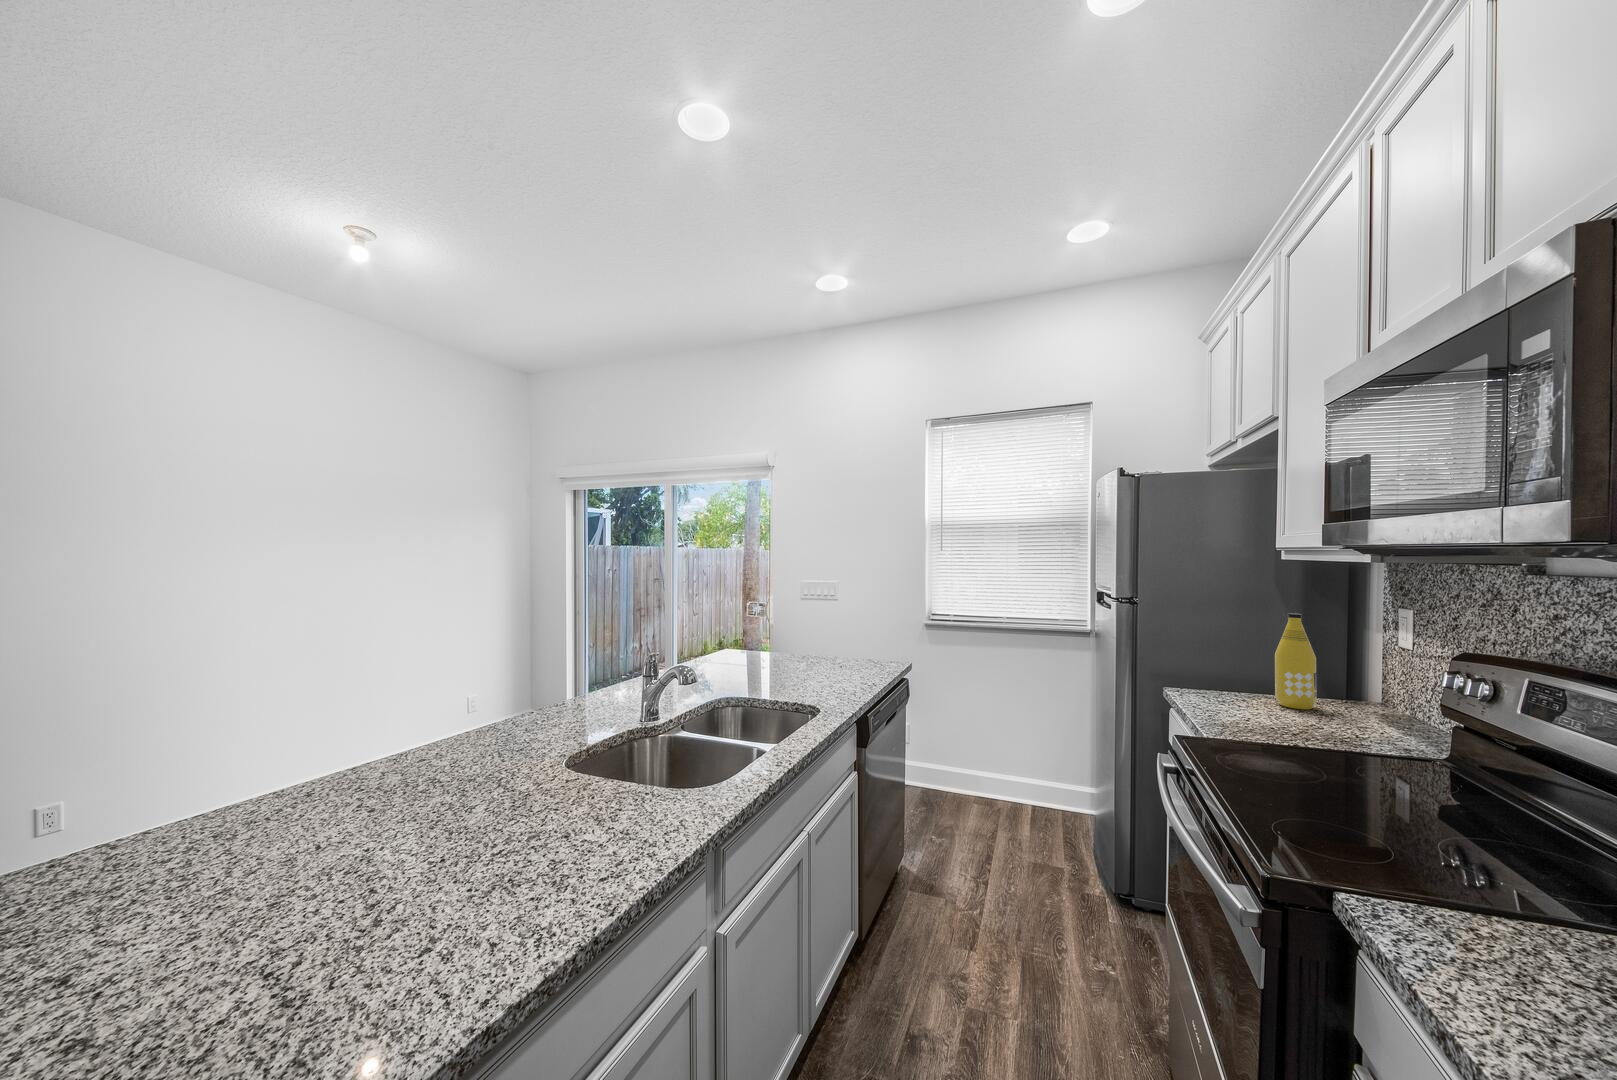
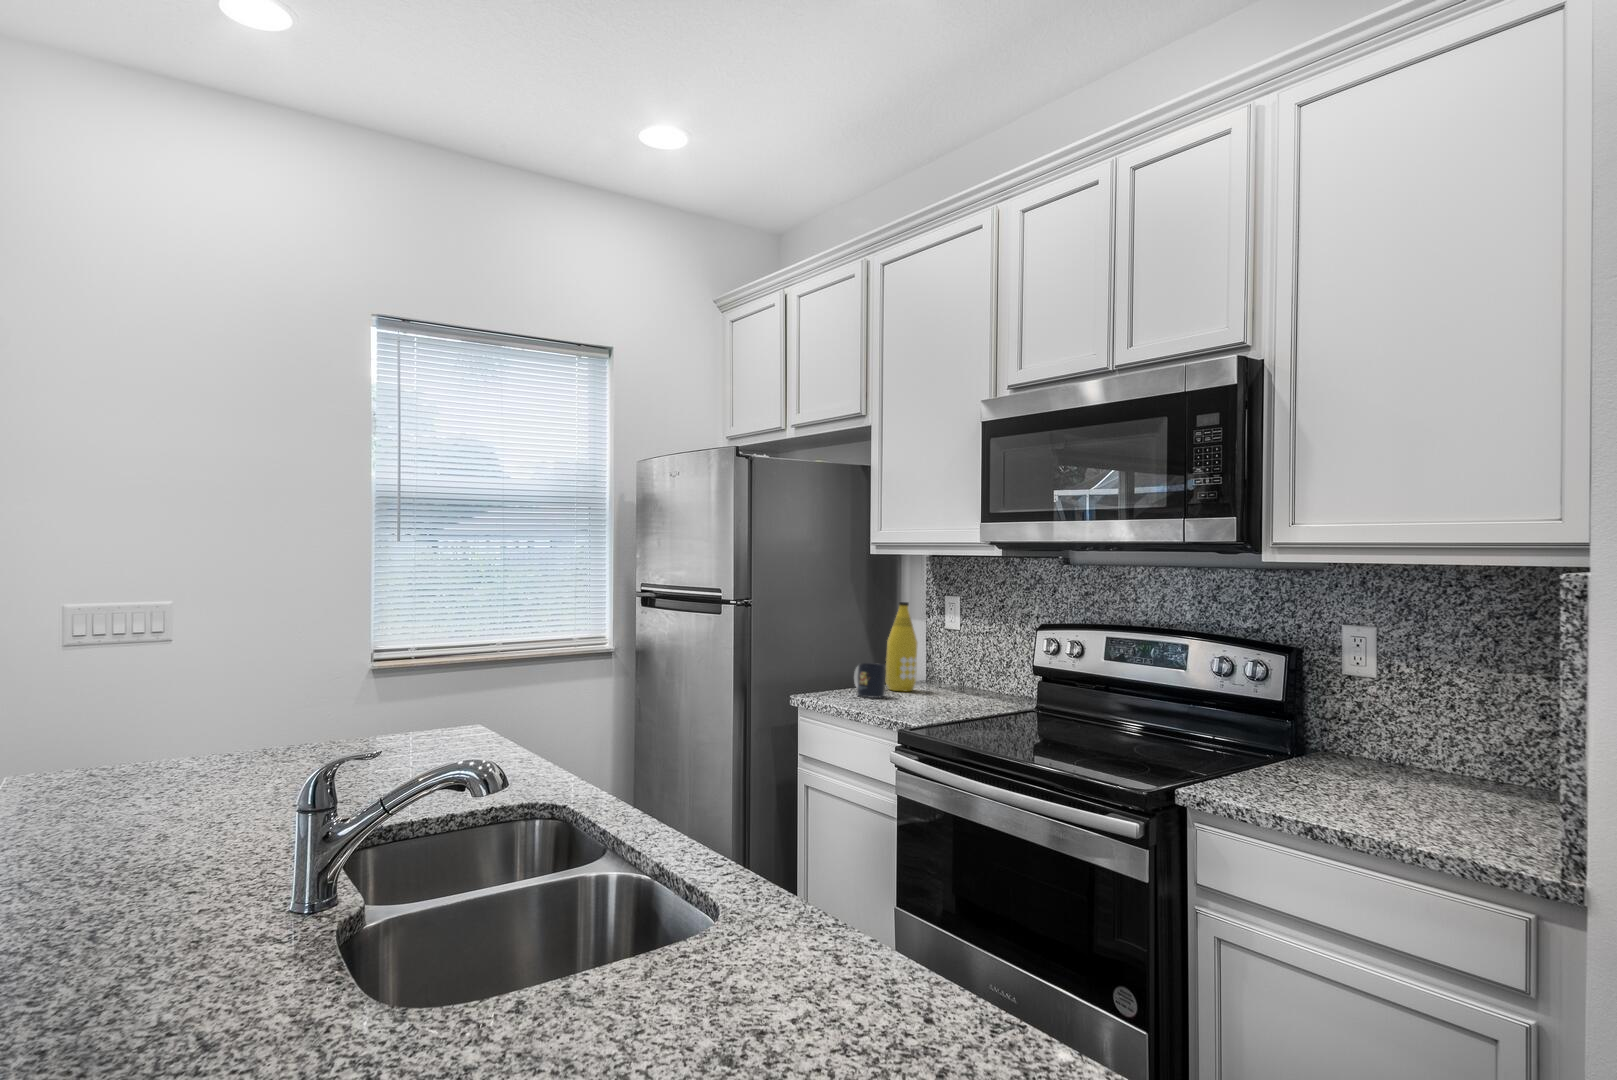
mug: none [1209,672,1242,708] -> present [854,663,886,698]

